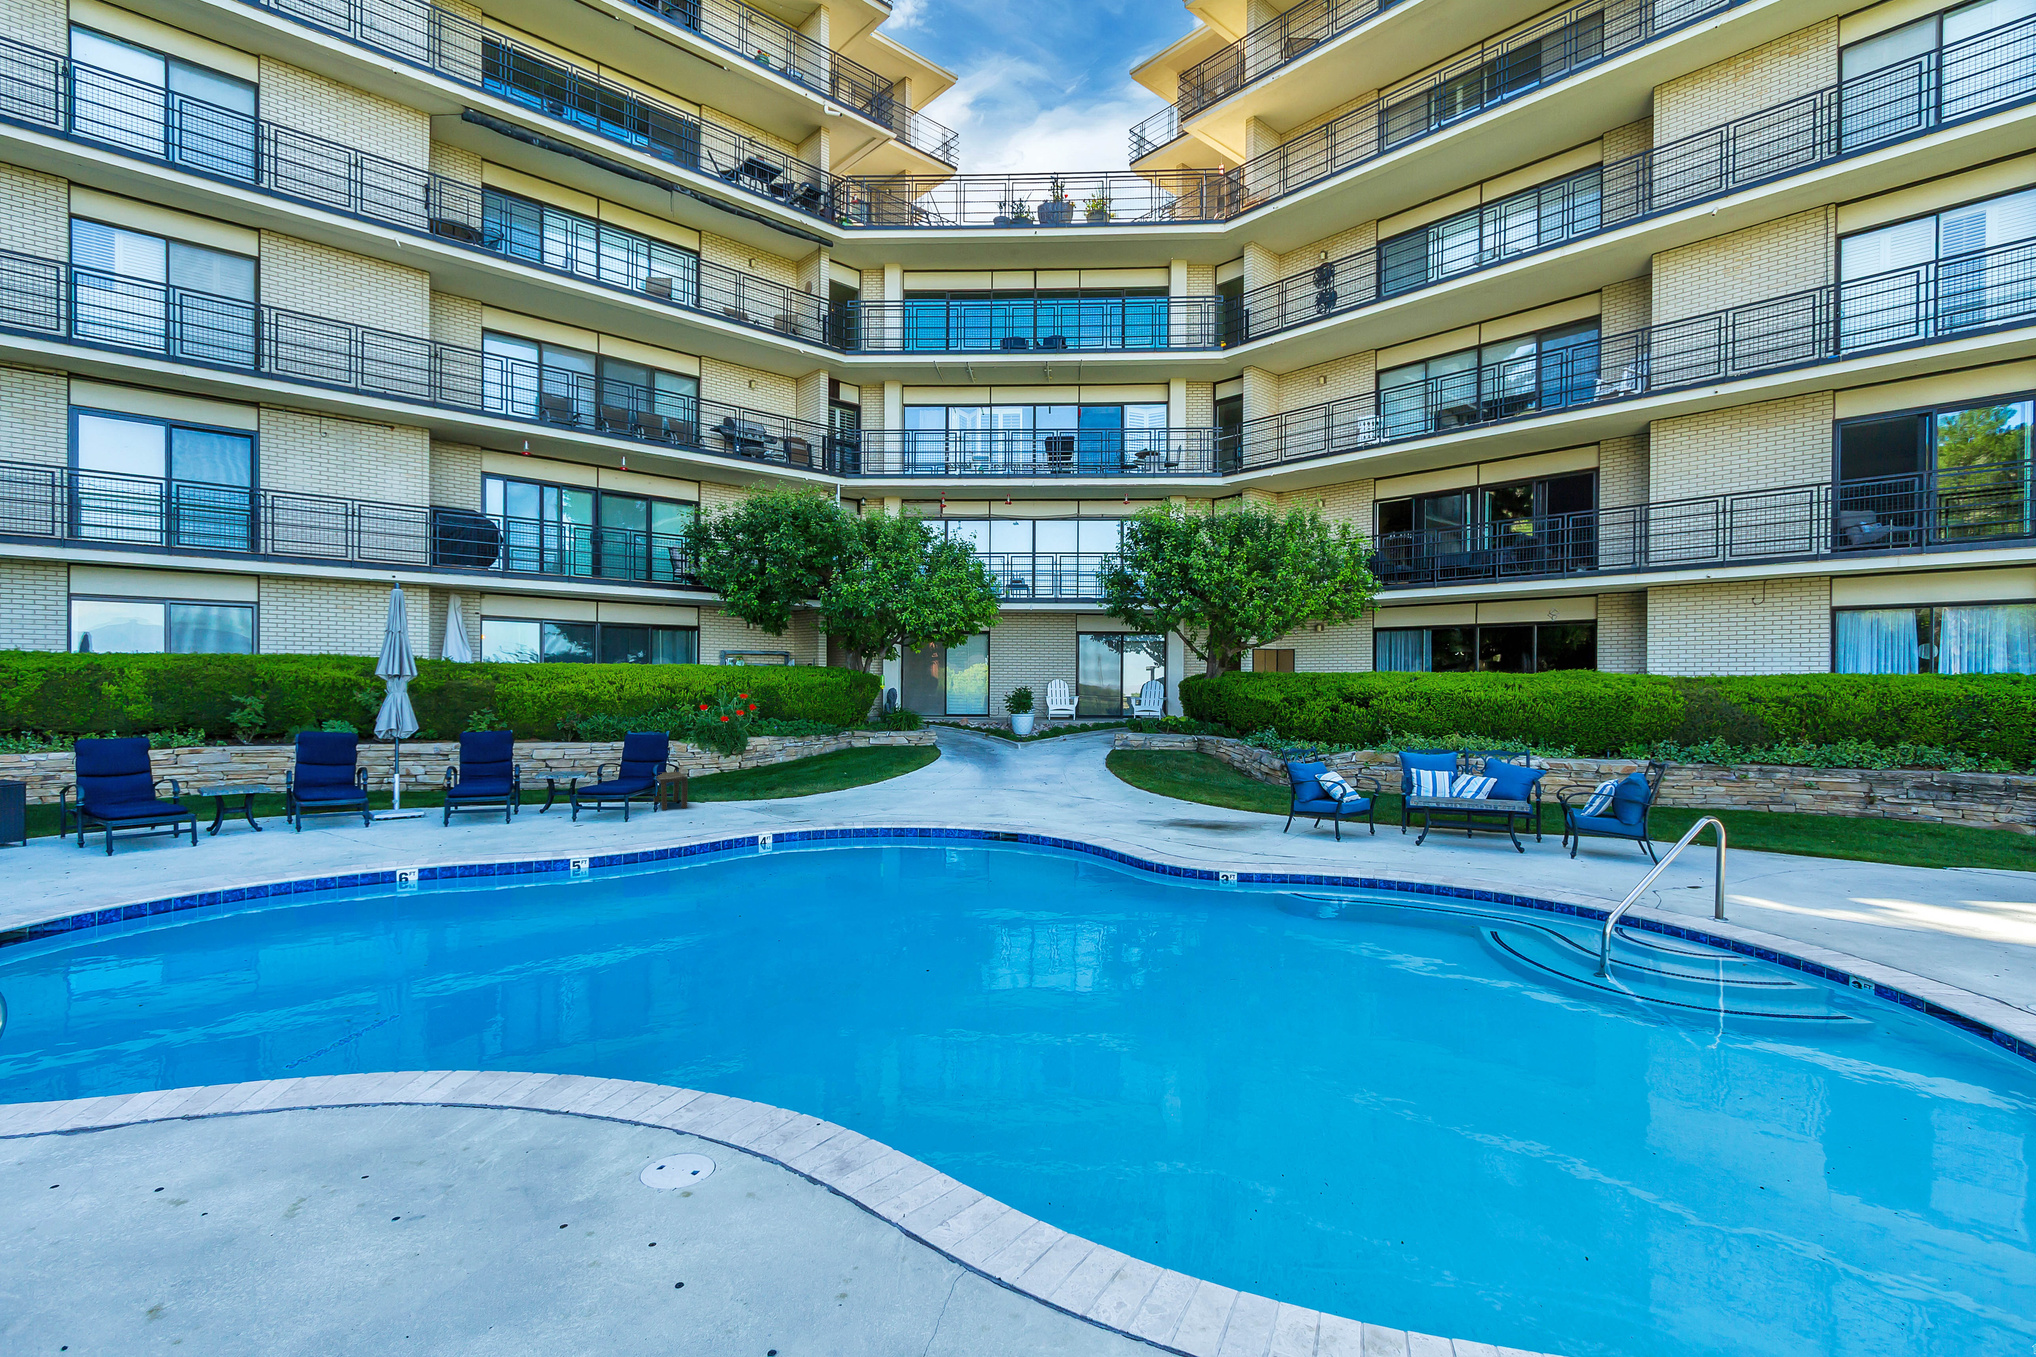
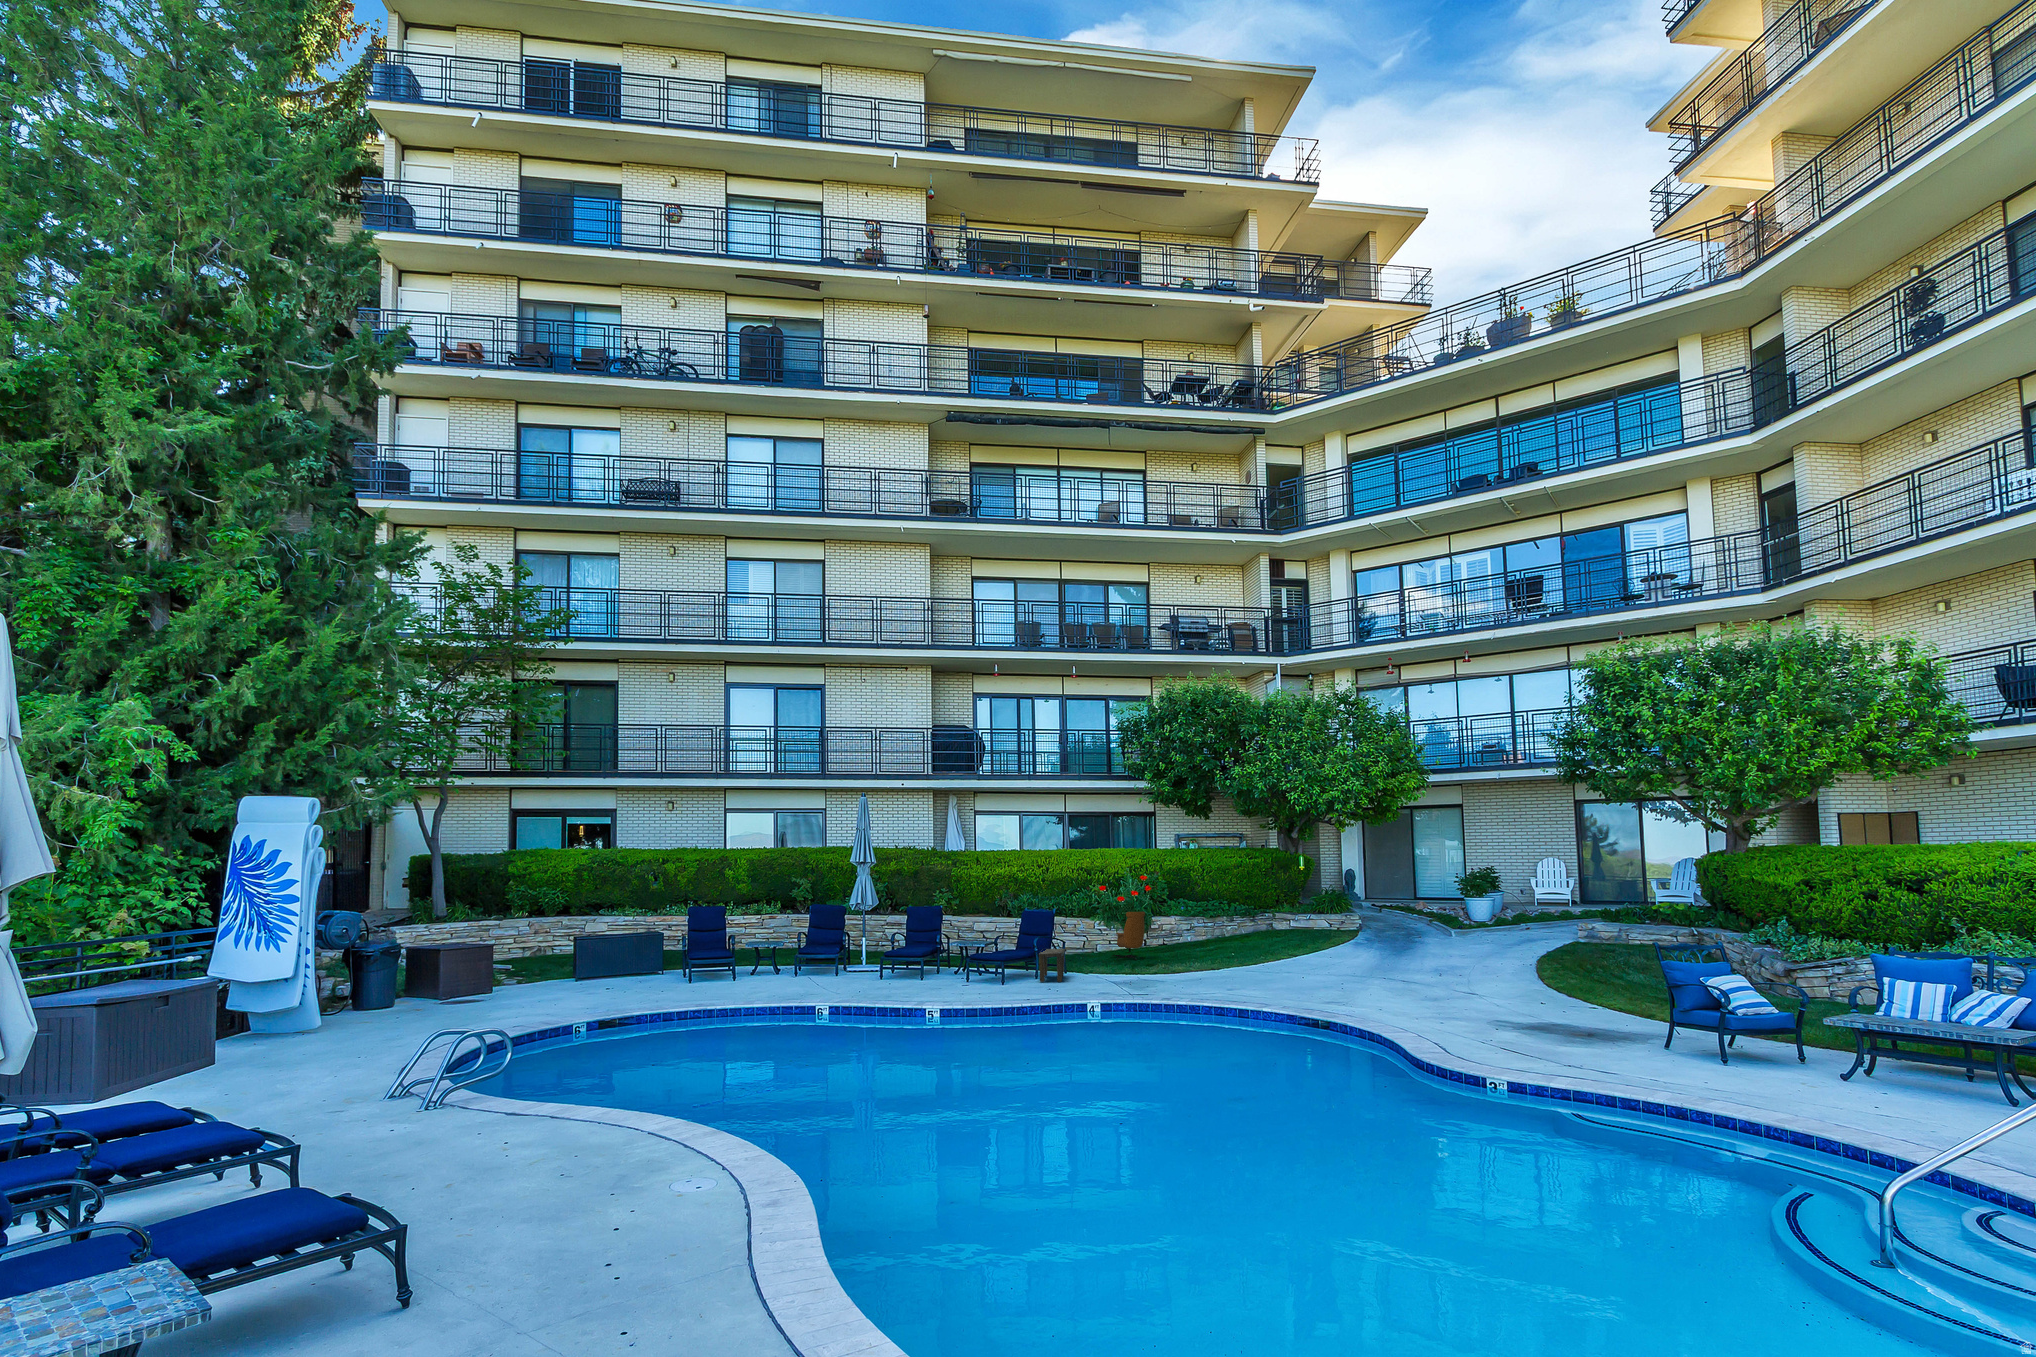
lounge chair: none [688,727,738,777] -> present [1113,912,1145,960]

